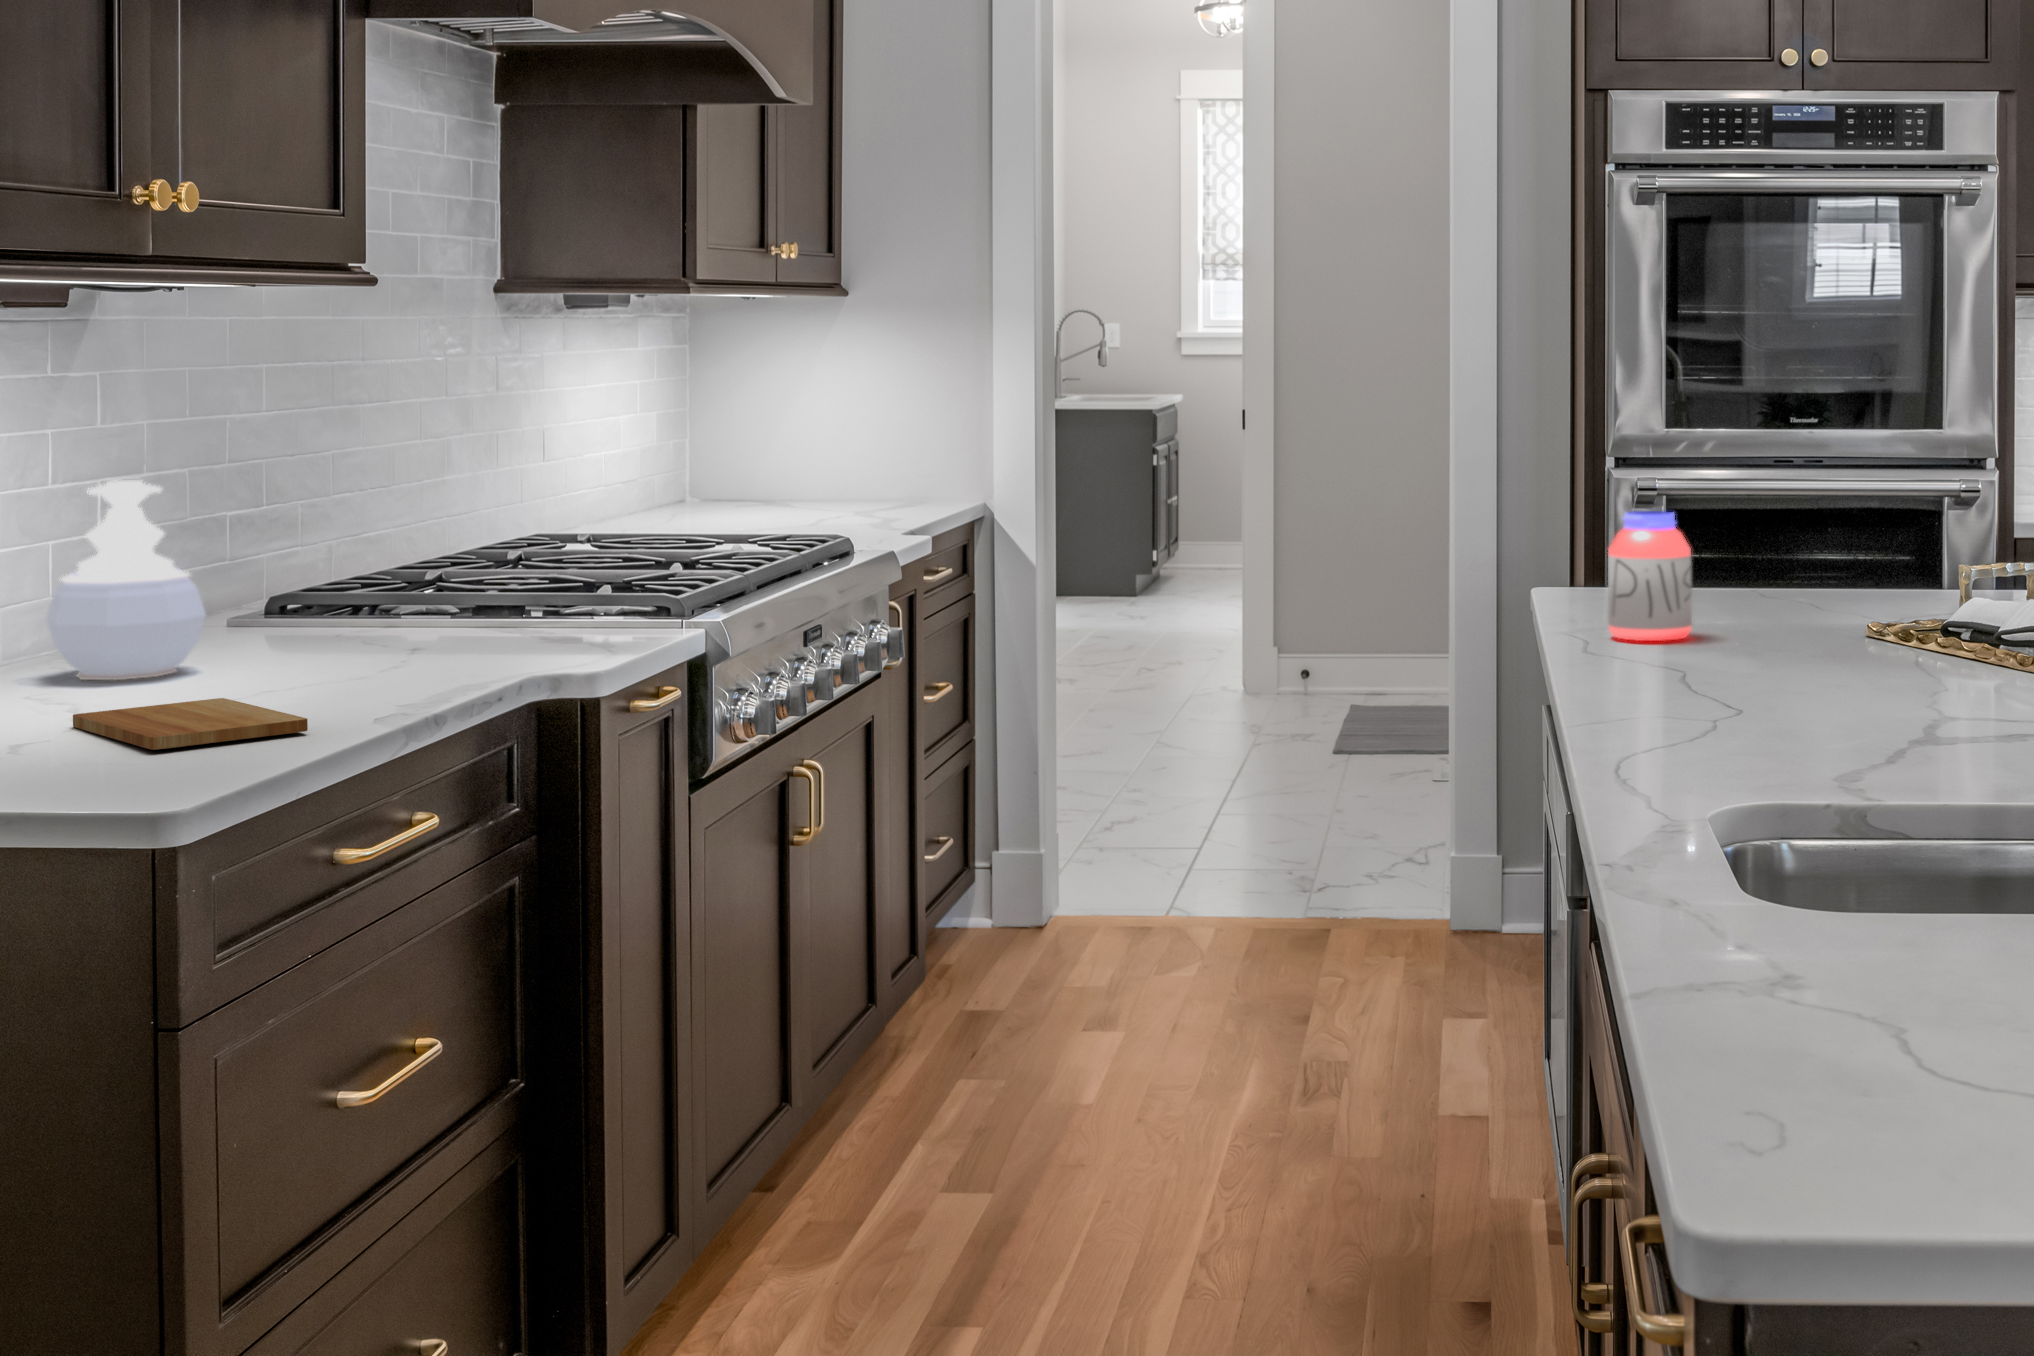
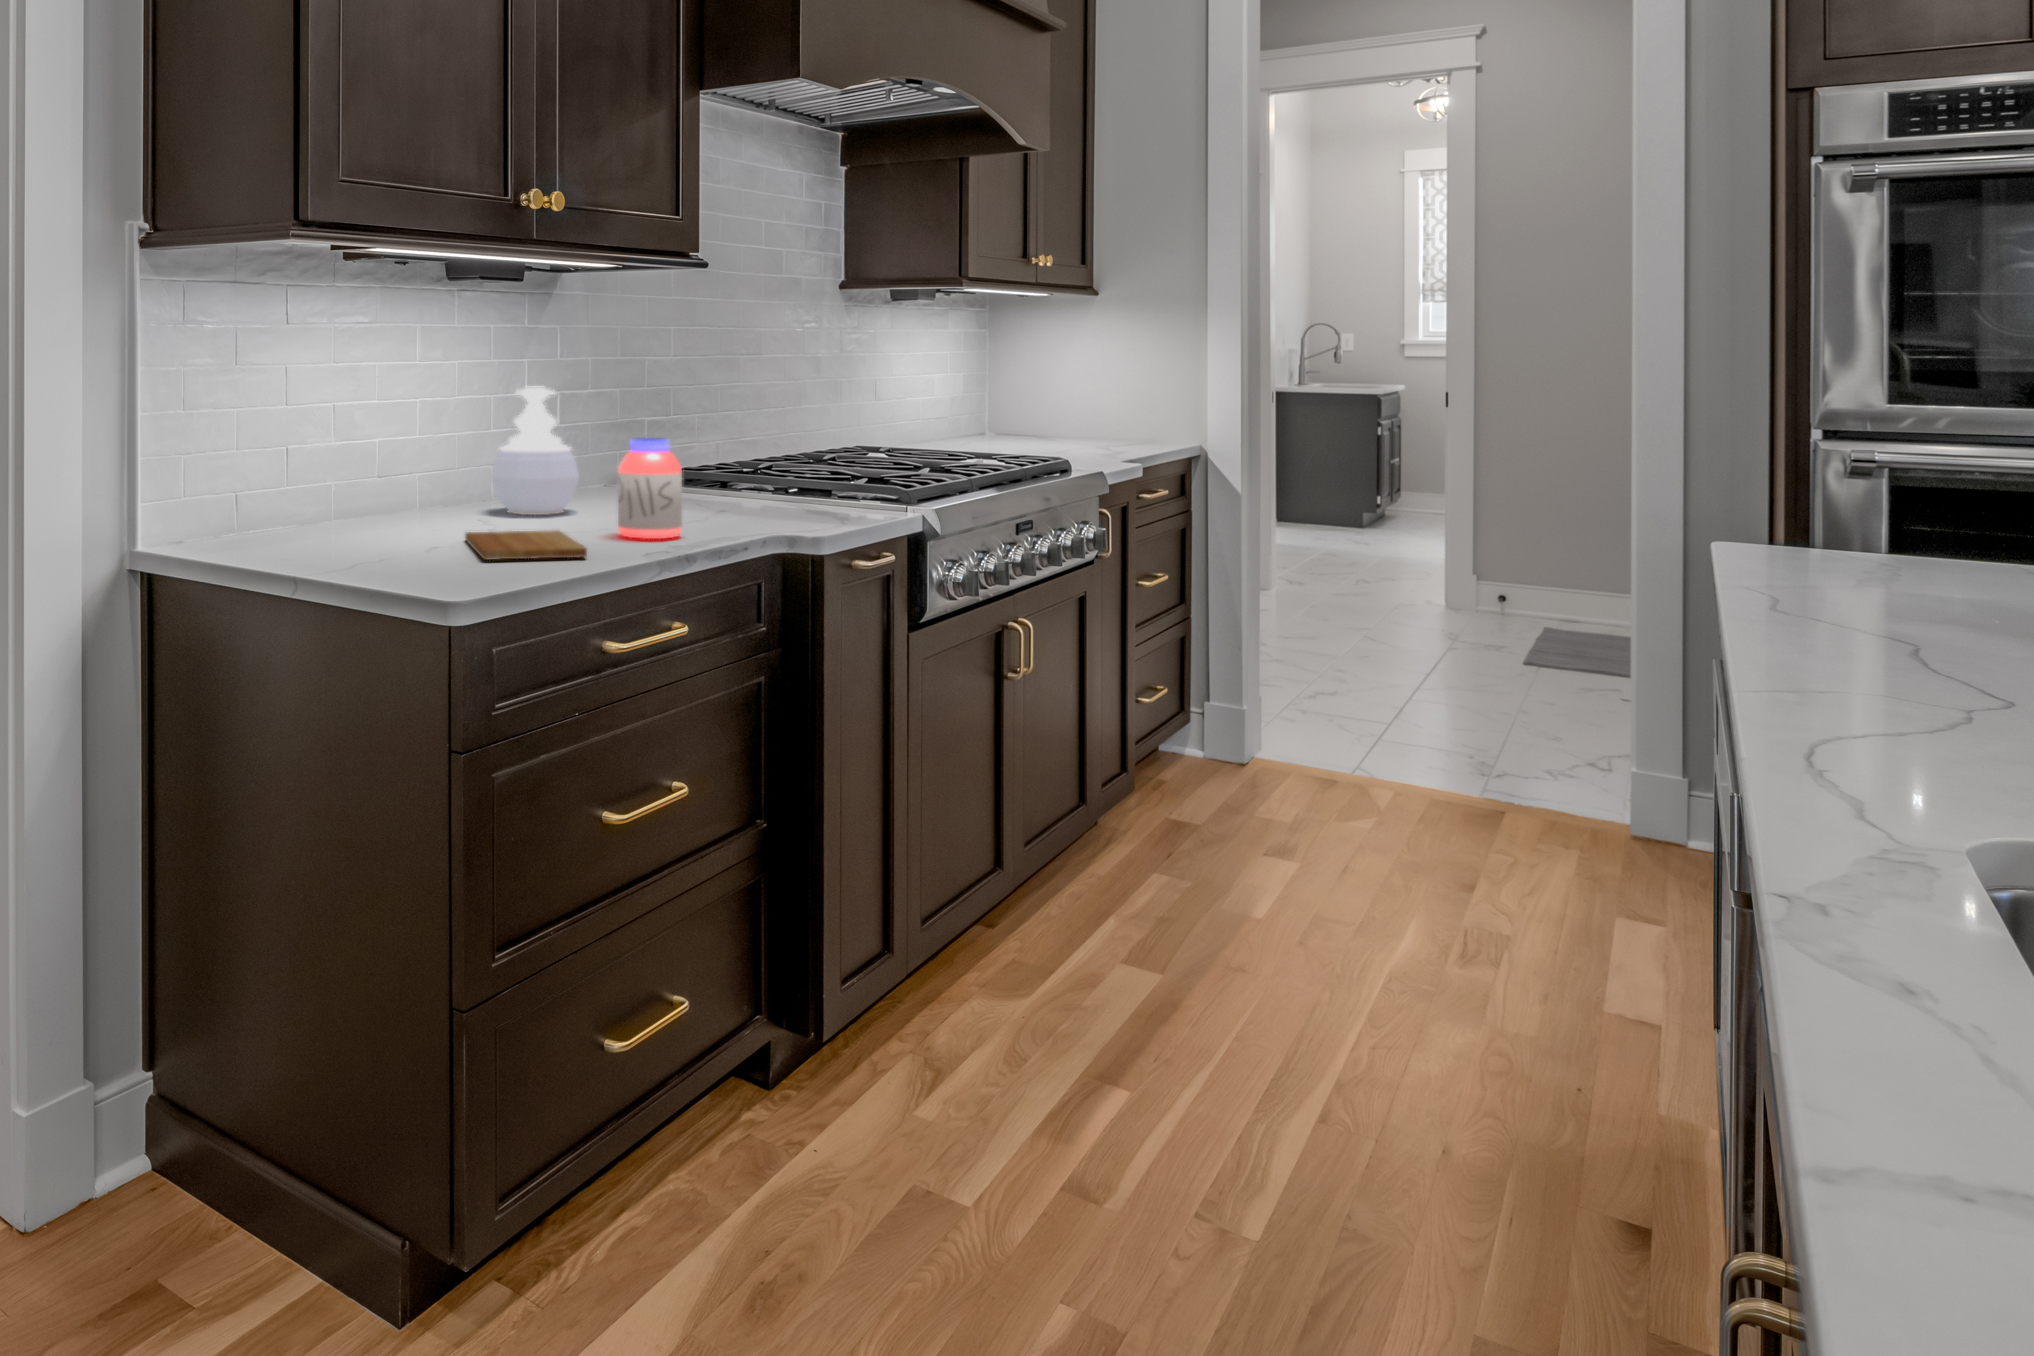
jar: present [1608,511,1692,641] -> present [618,438,682,539]

